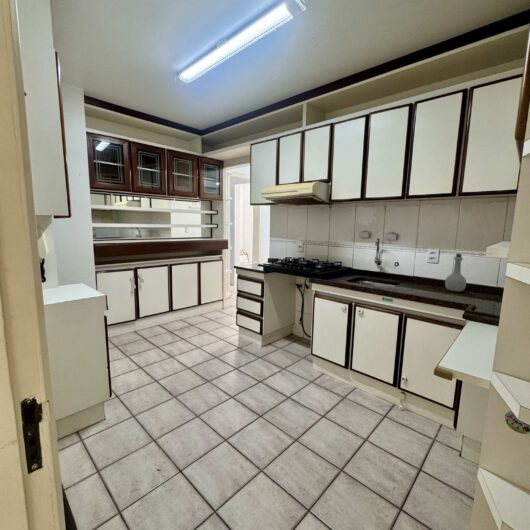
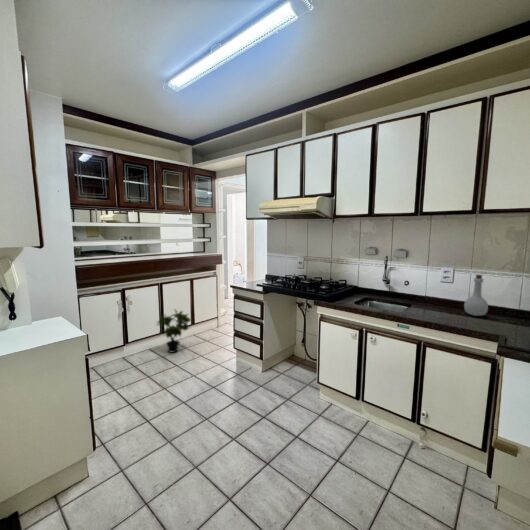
potted plant: none [165,289,198,329] -> present [158,310,190,352]

